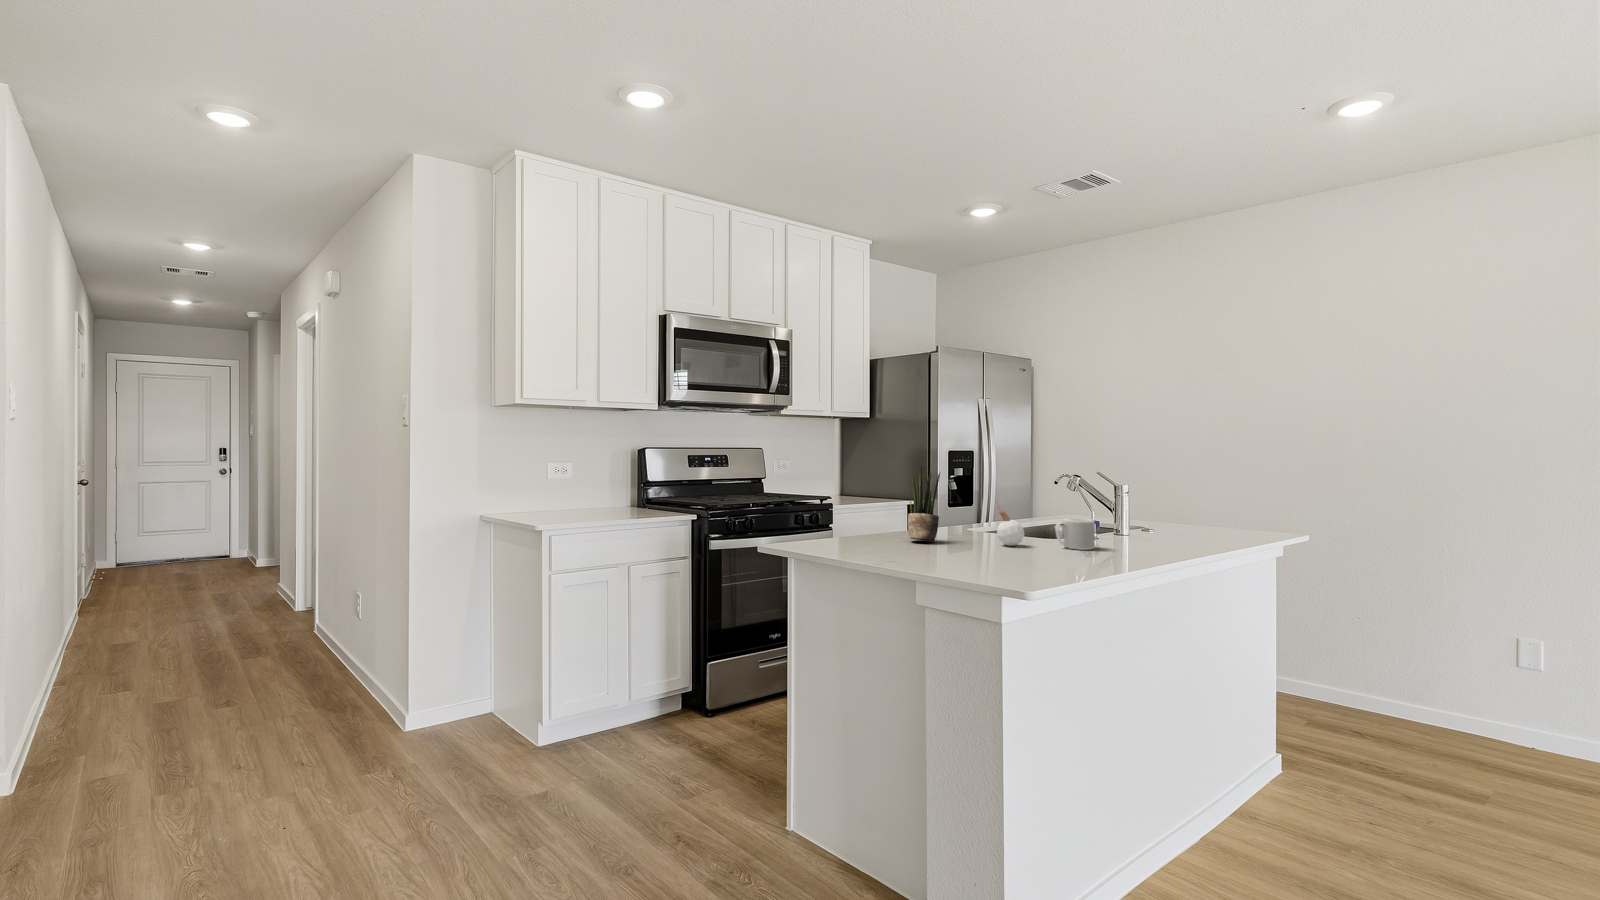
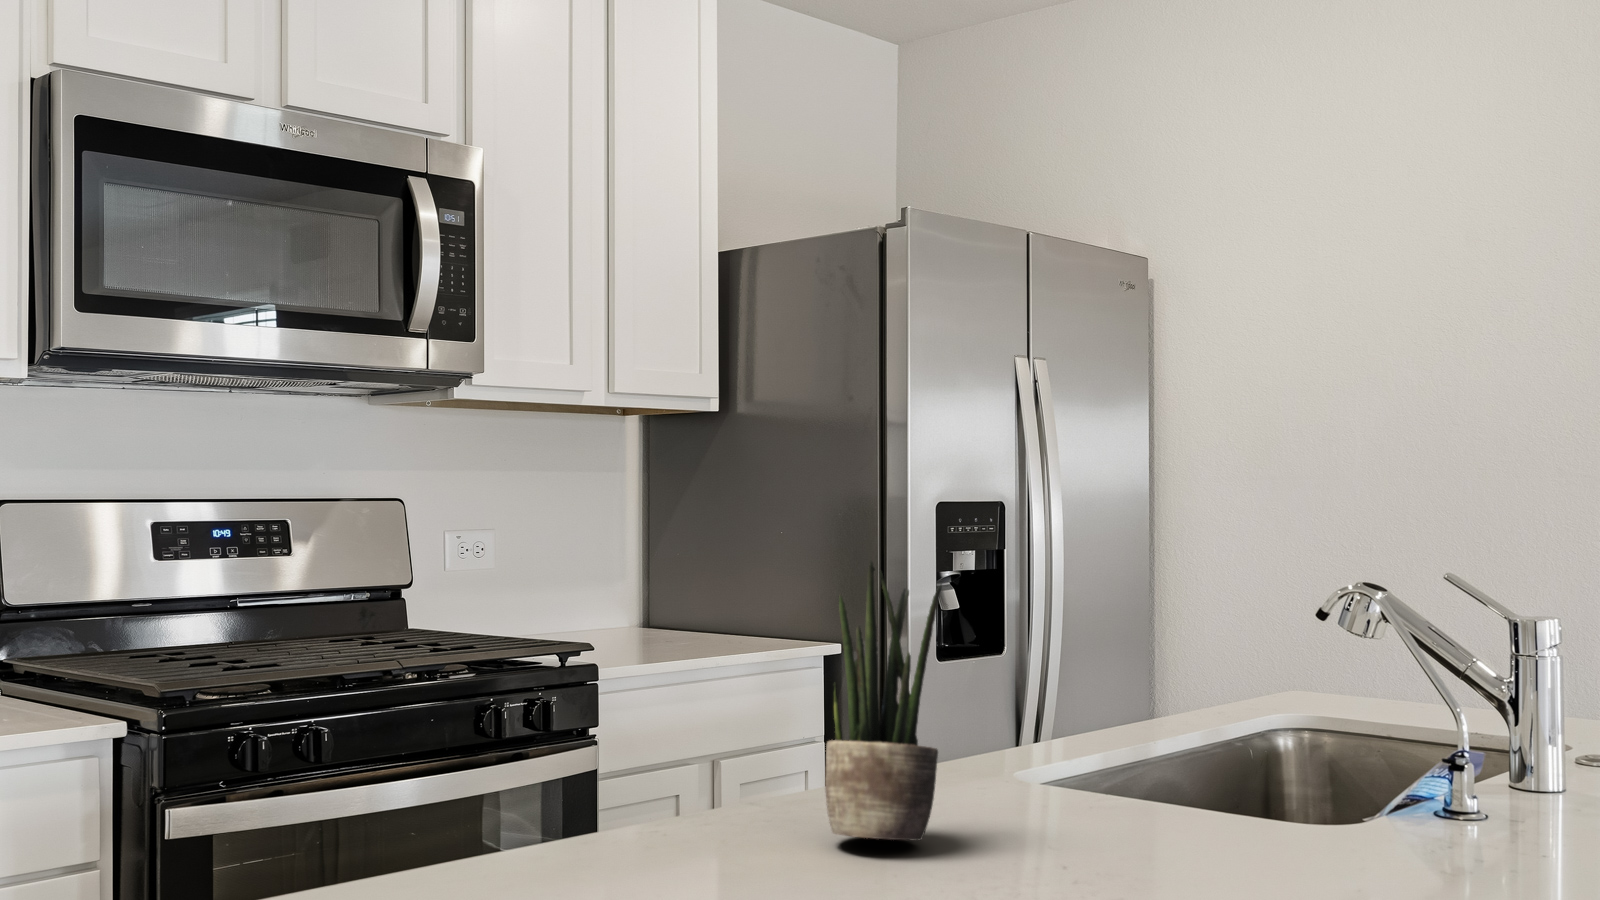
candle: present [997,504,1024,546] -> none [1143,689,1246,856]
mug: present [1055,518,1095,550] -> none [1356,745,1494,867]

